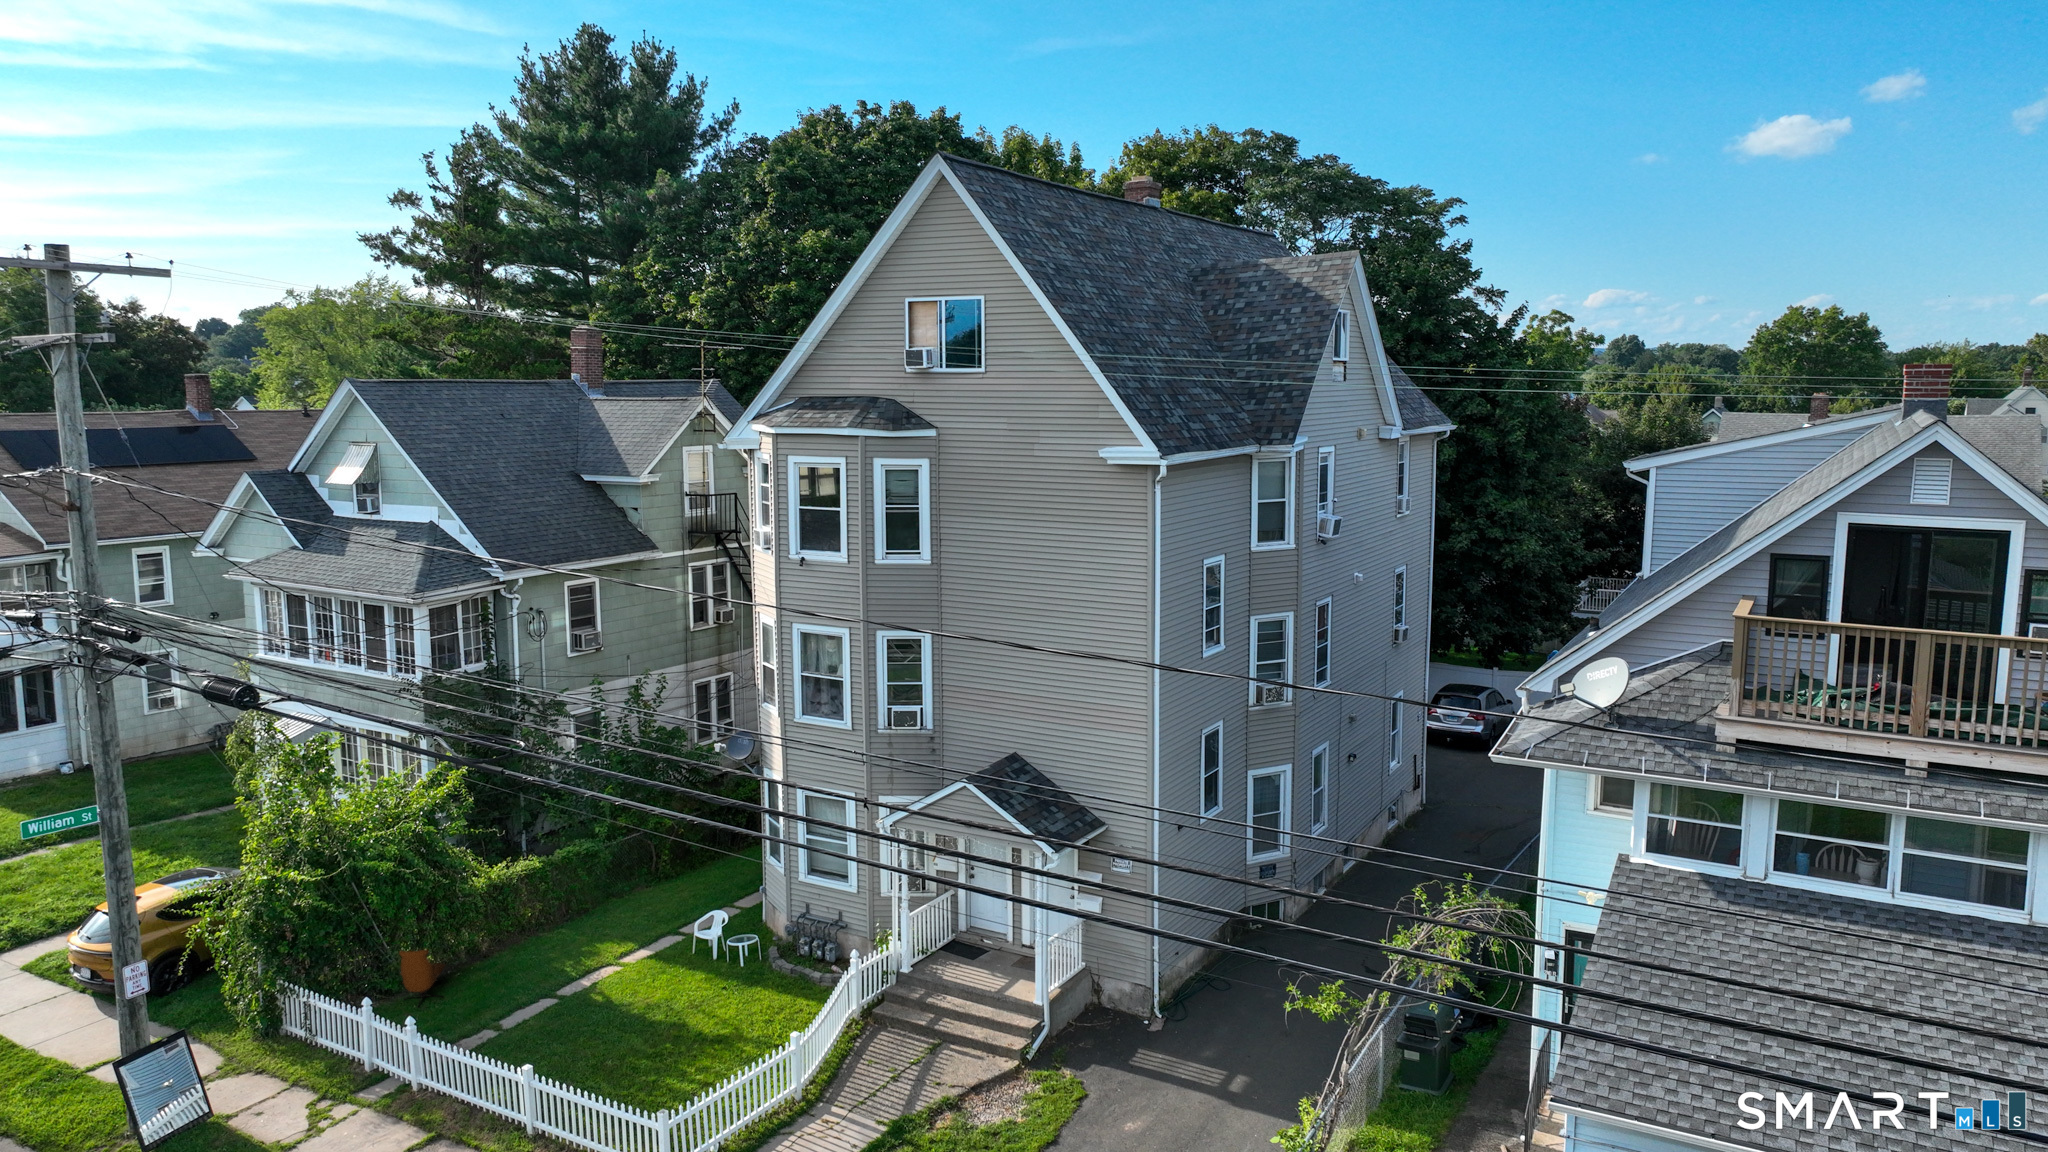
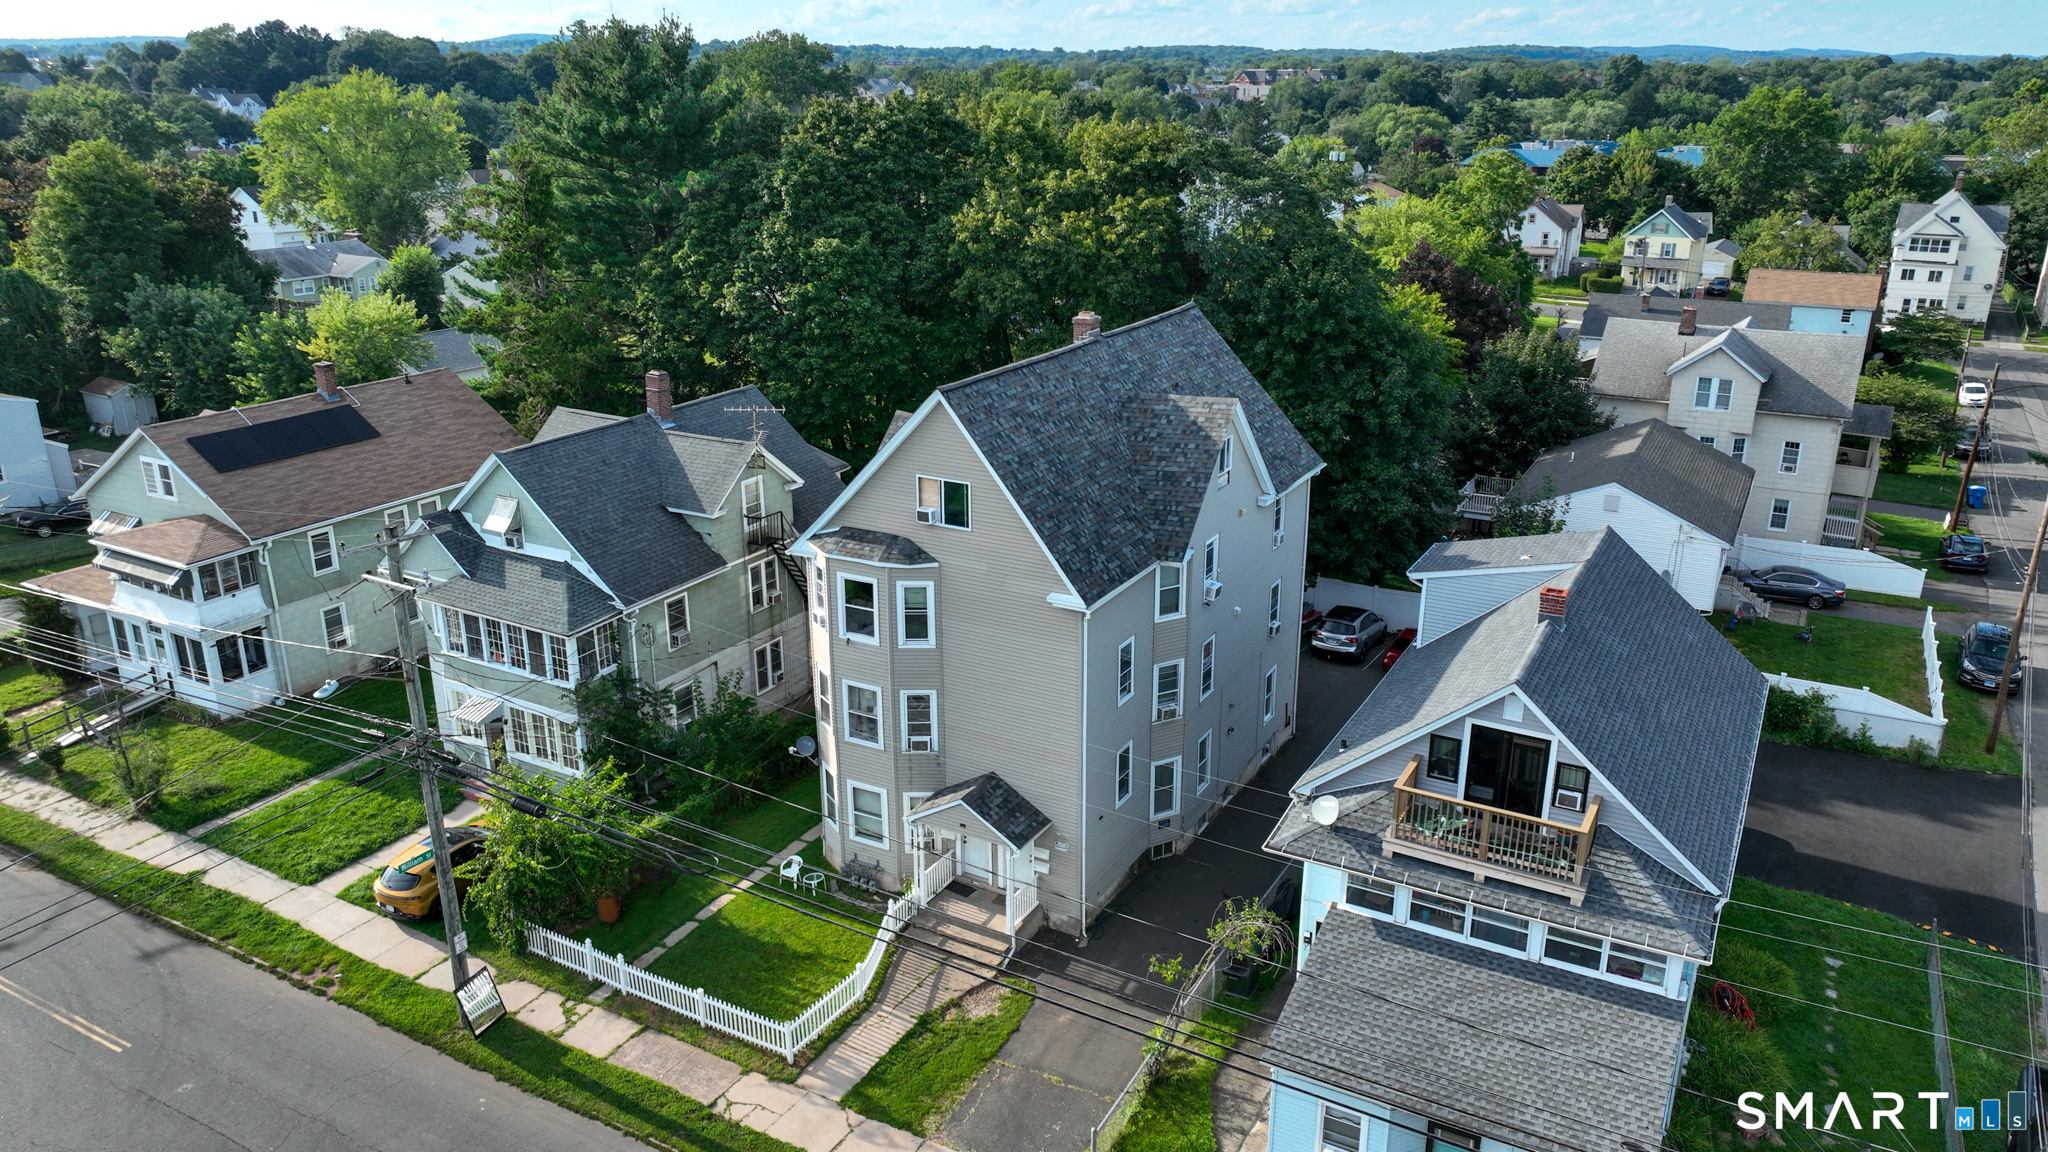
bench: none [462,910,530,966] -> present [628,858,673,896]

